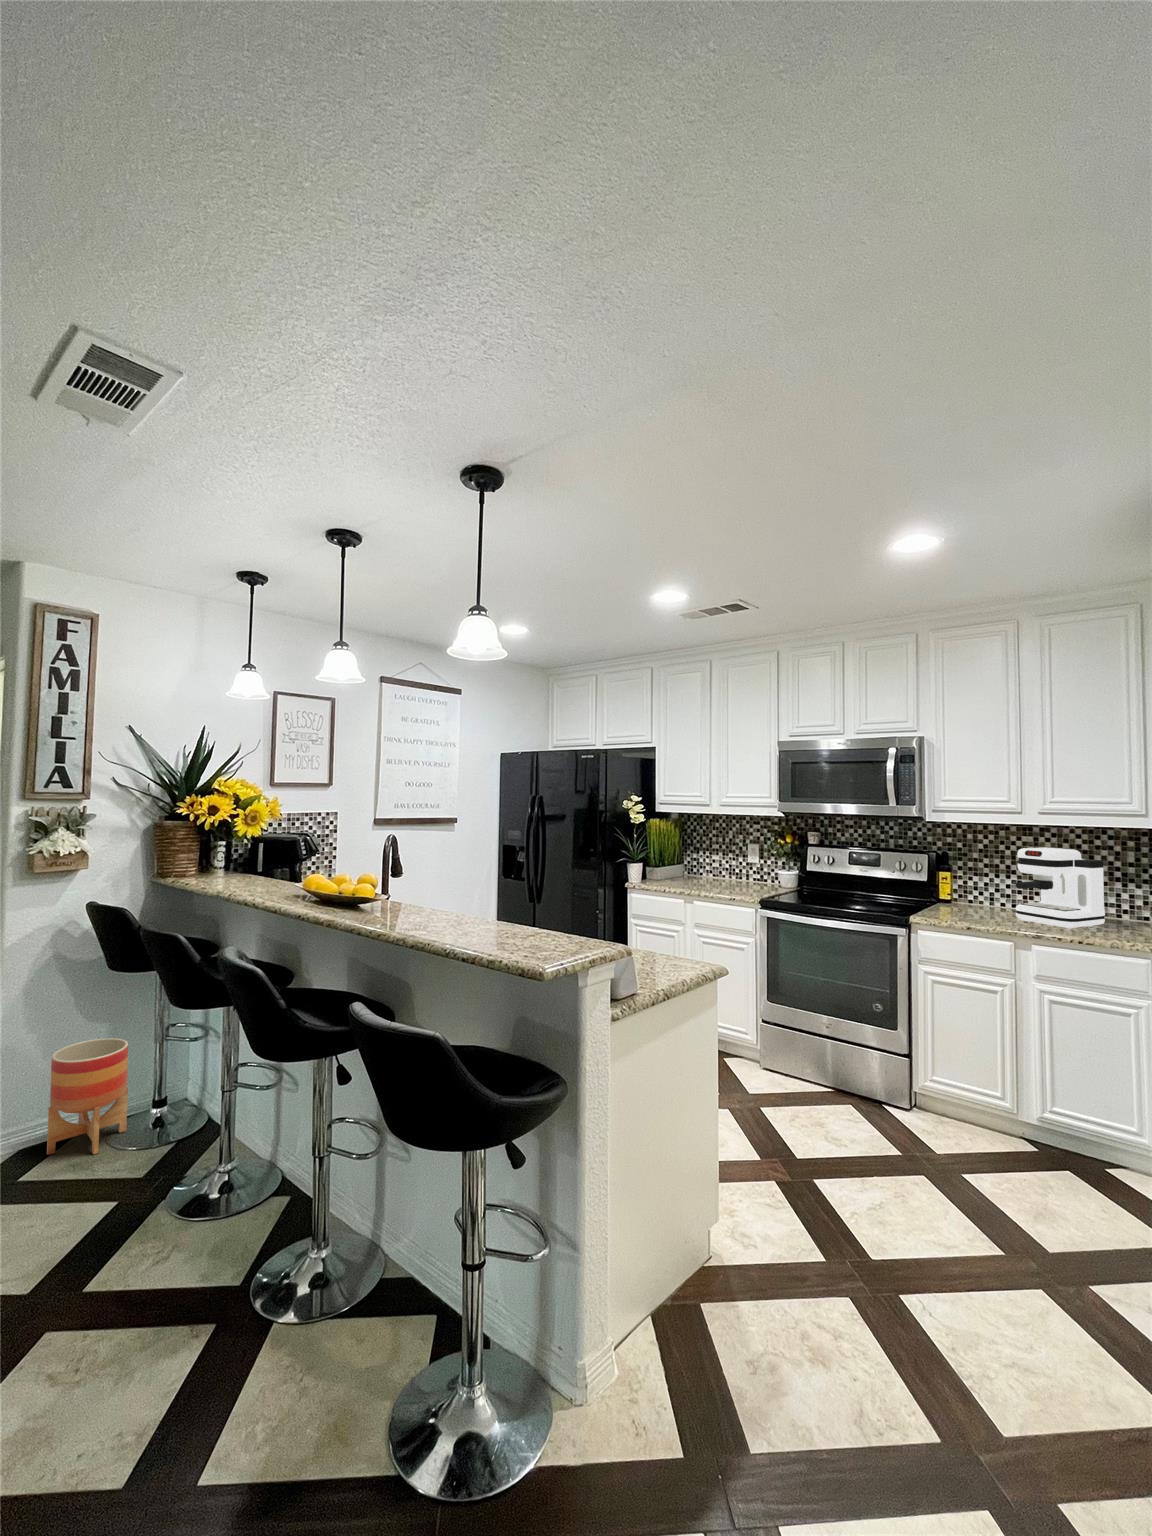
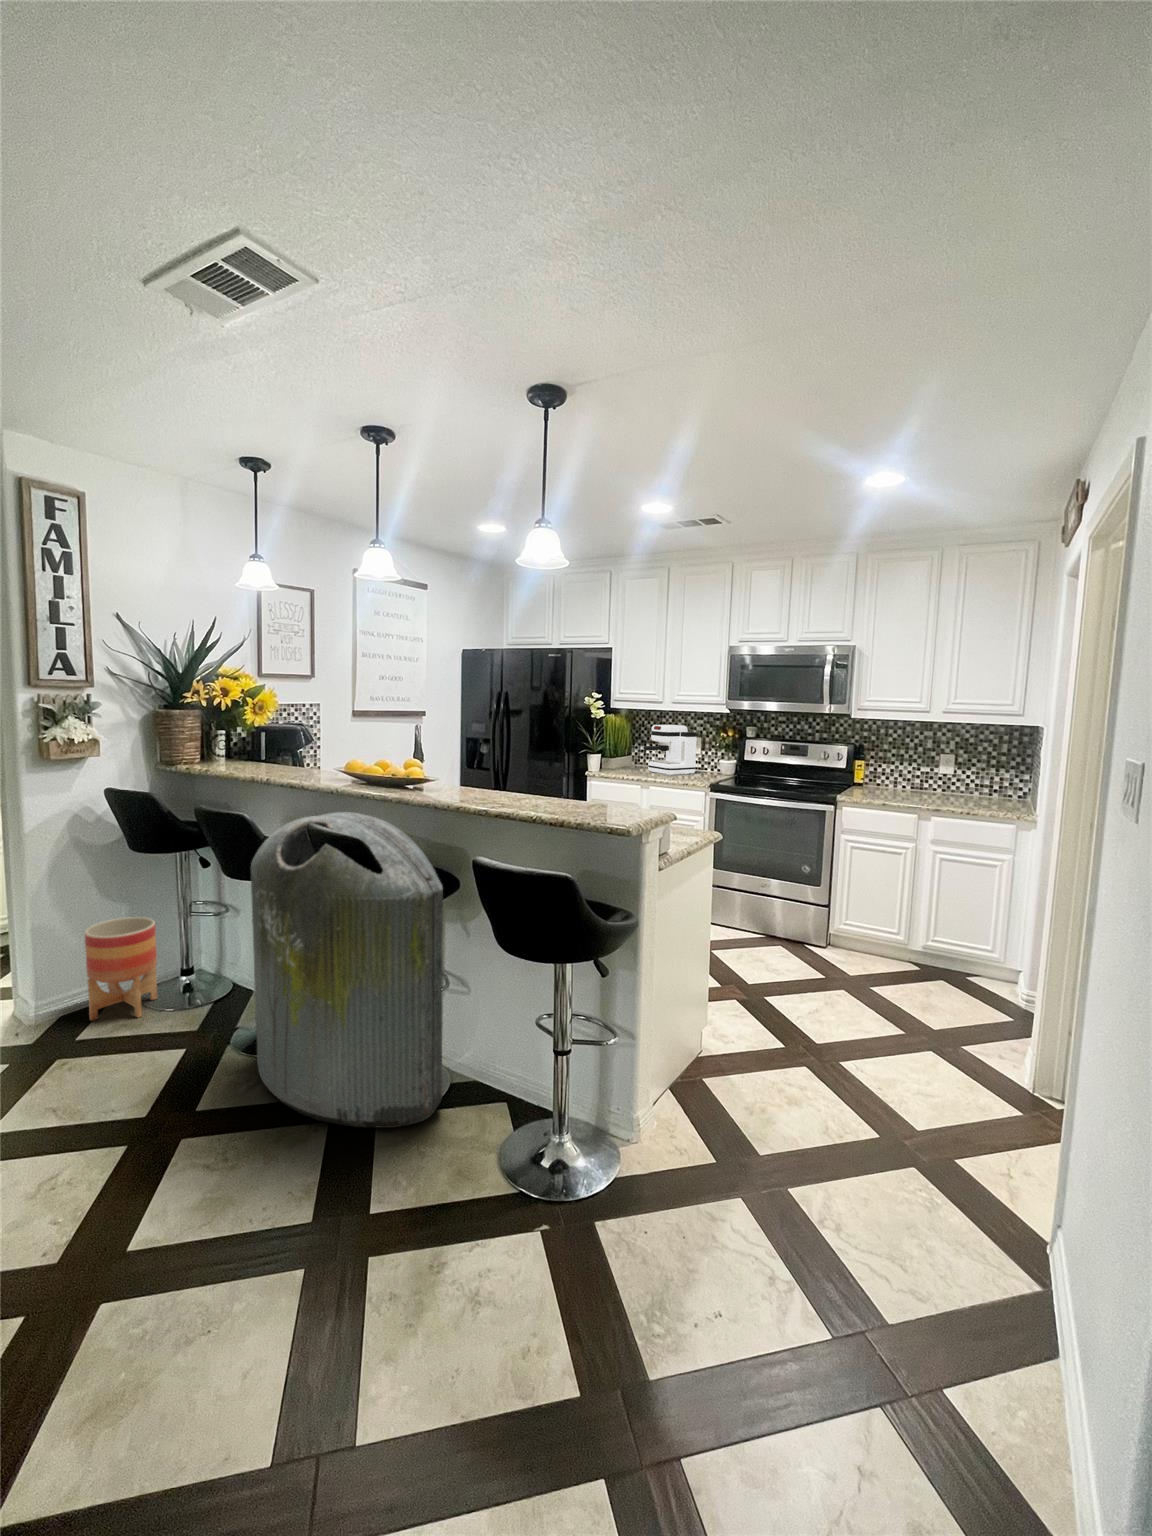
coffee maker: present [1016,848,1105,929] -> present [644,725,697,775]
trash can: none [163,935,360,1345] -> present [251,812,443,1128]

